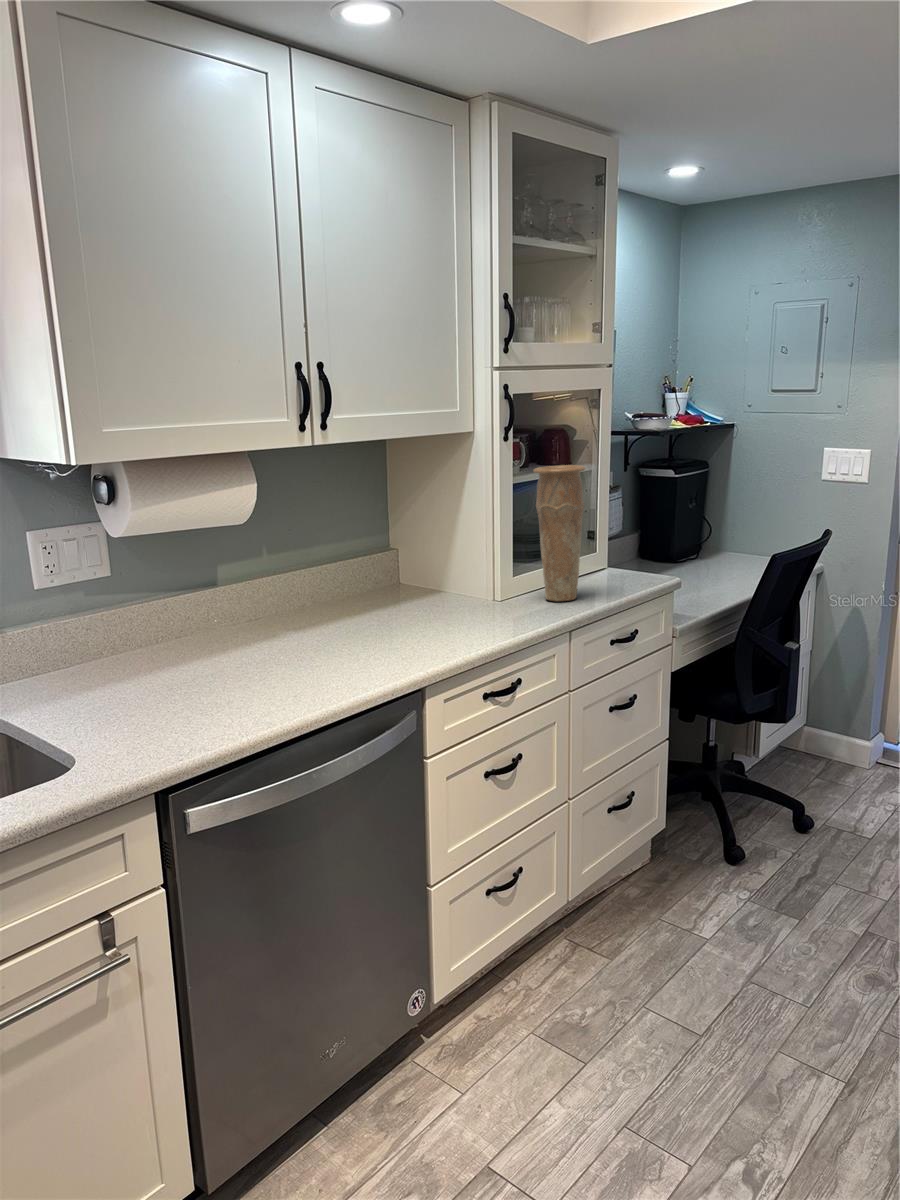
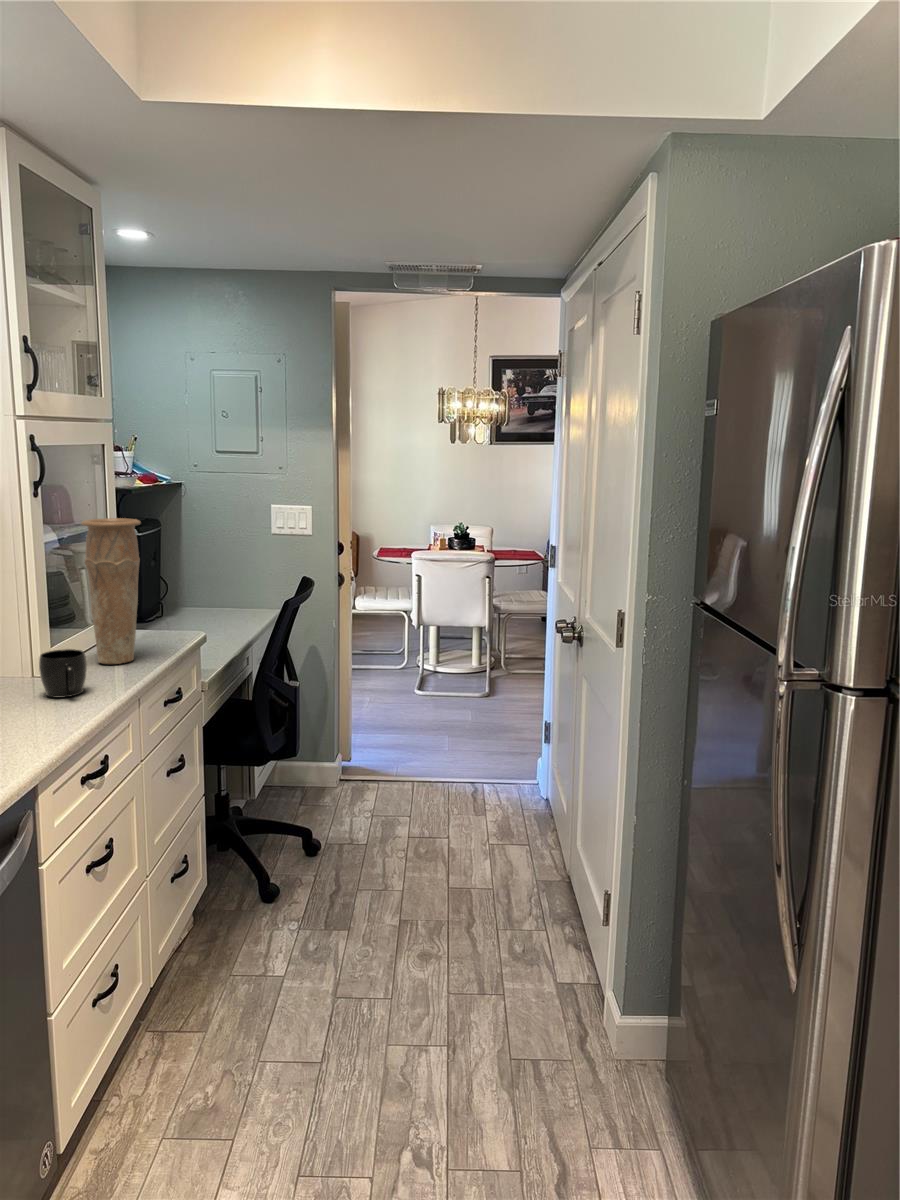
mug: none [473,583,511,625] -> present [39,649,87,698]

